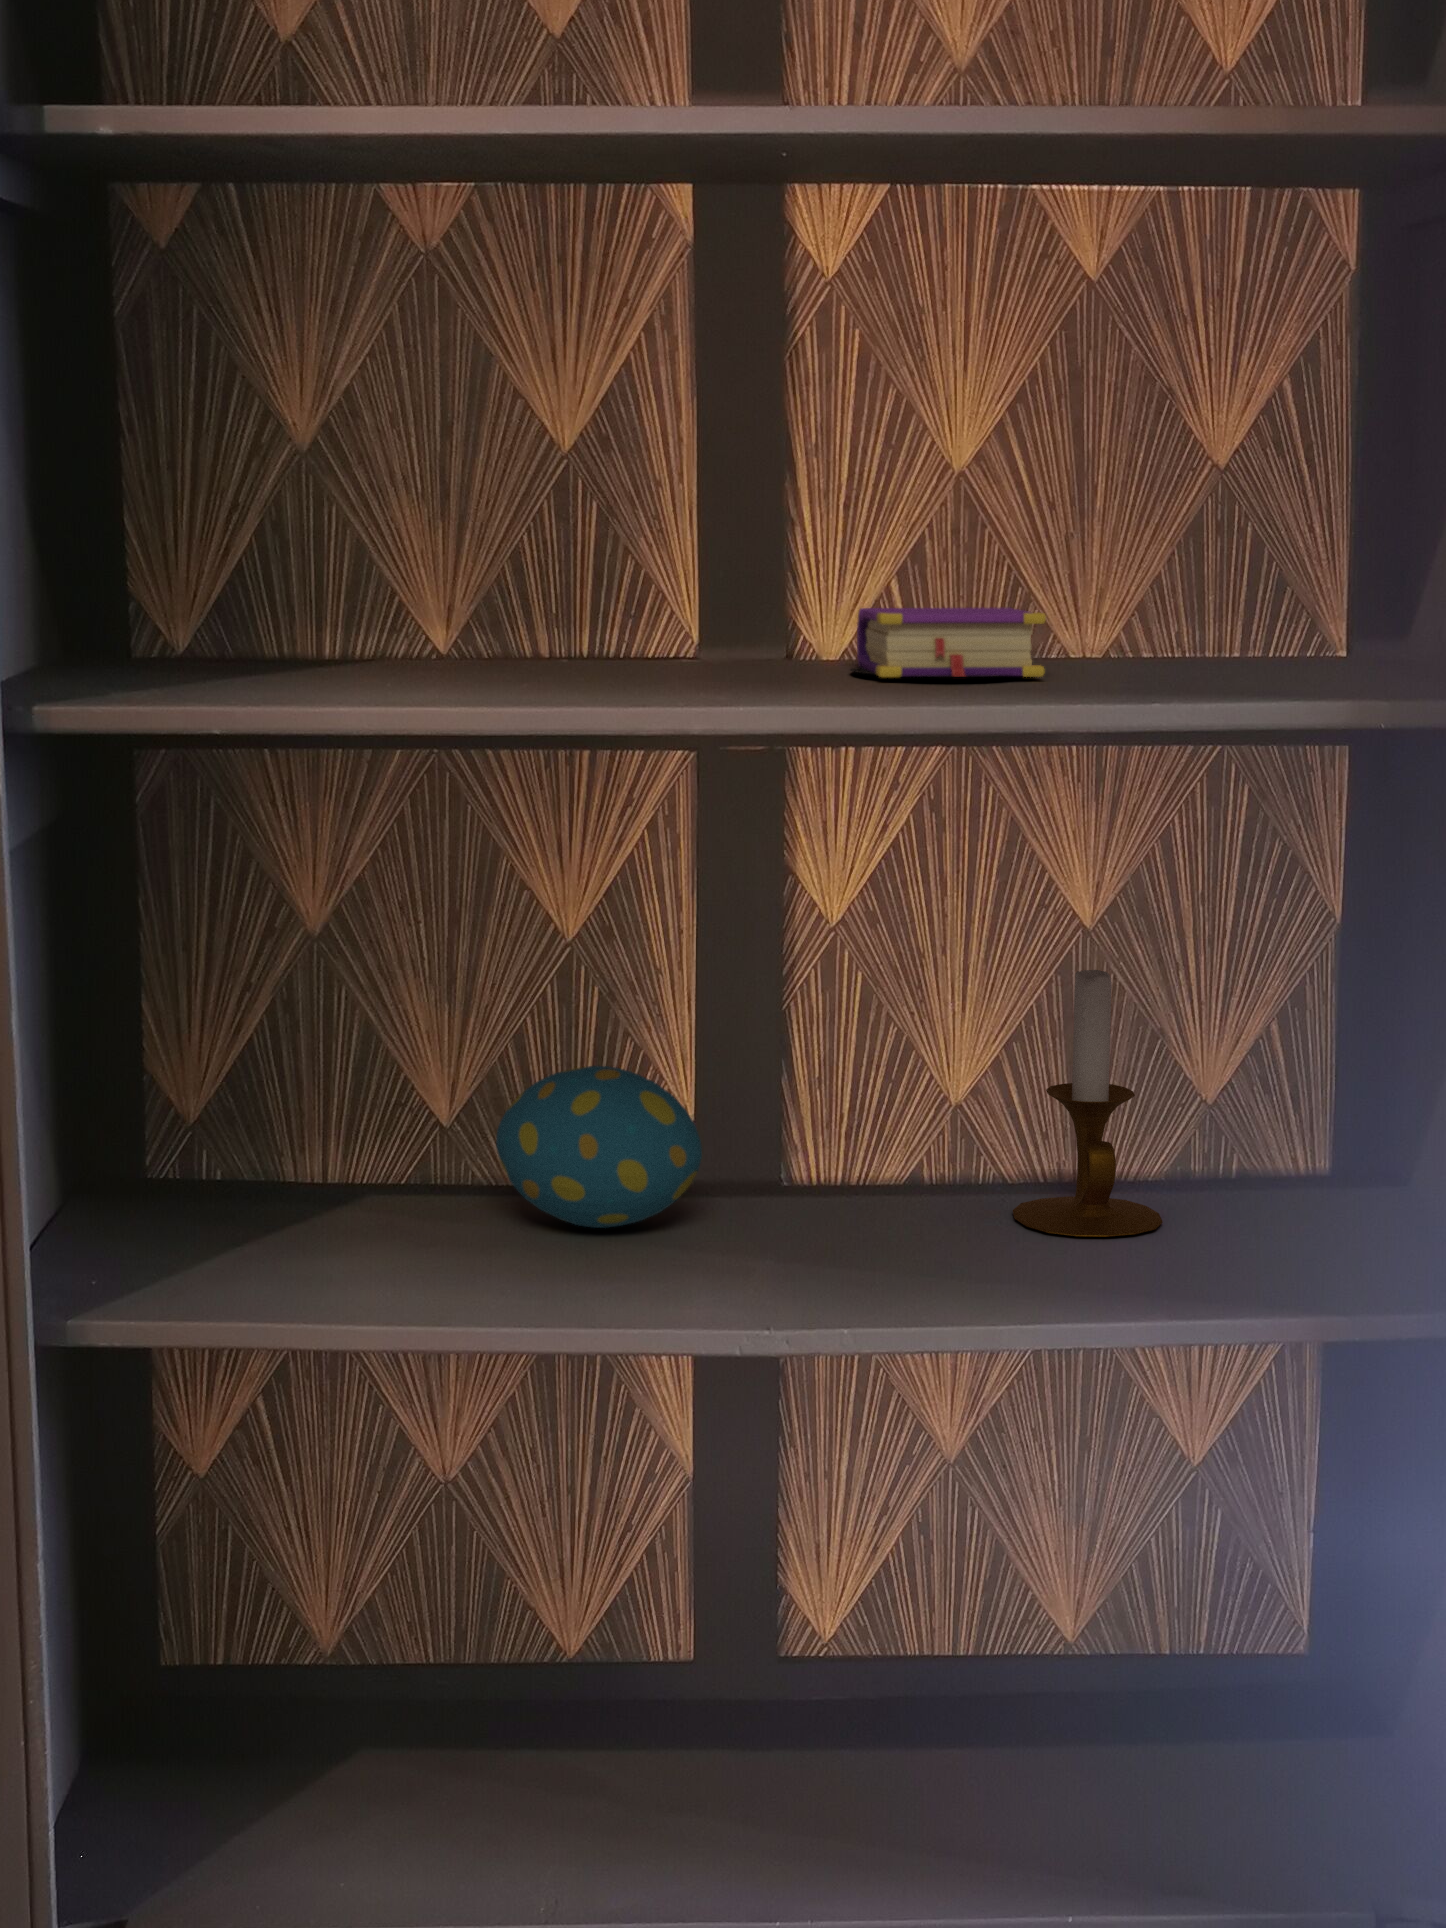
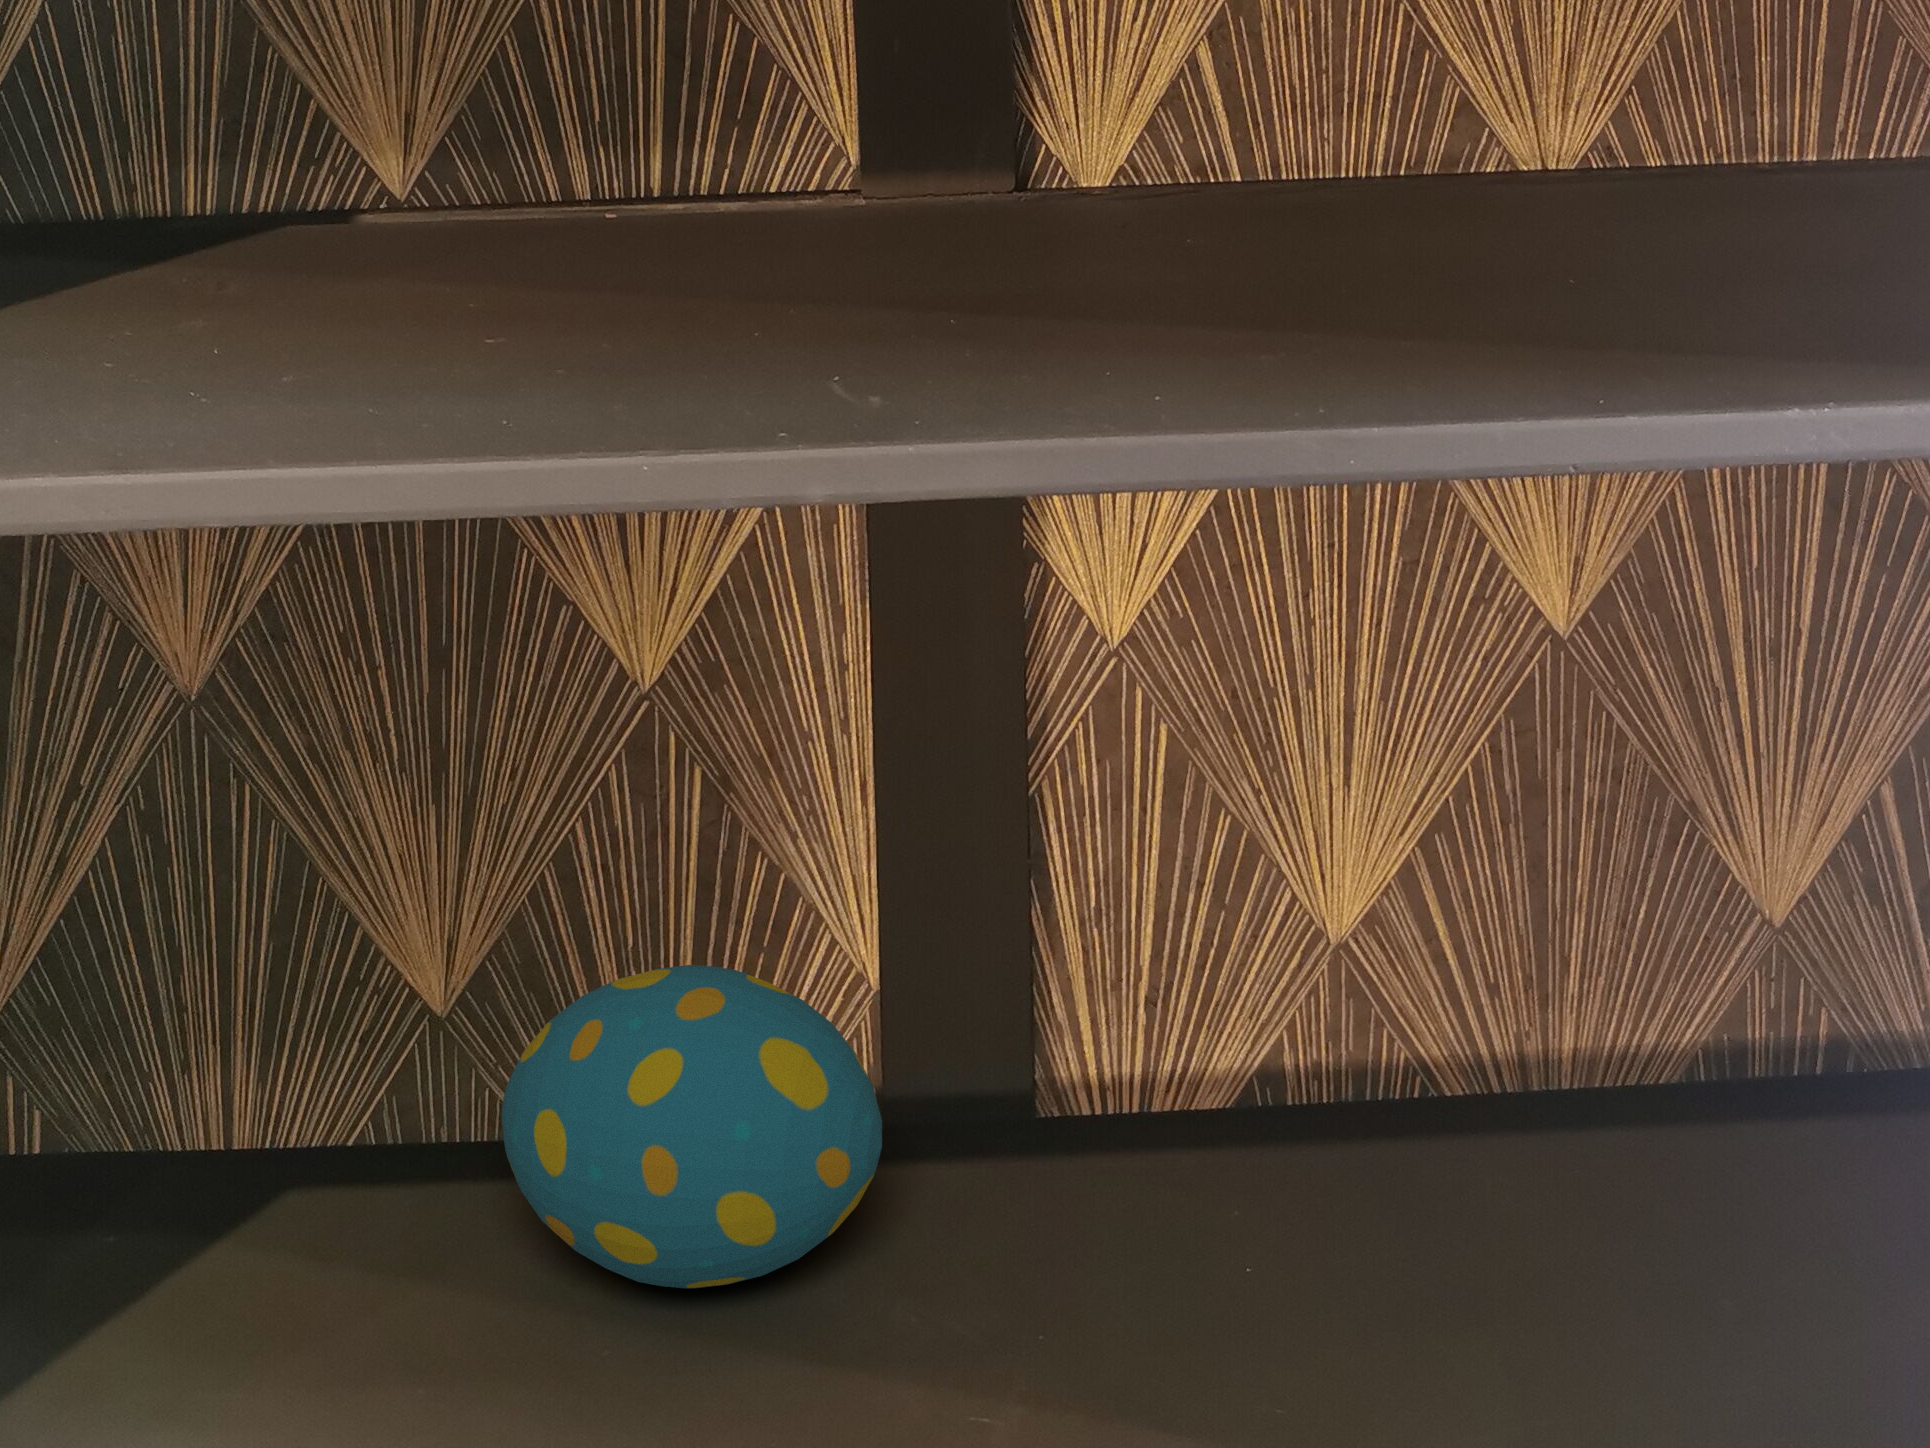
book: present [851,608,1046,677] -> none [969,114,1677,335]
candlestick: present [1013,970,1163,1237] -> none [1451,752,1729,1270]

